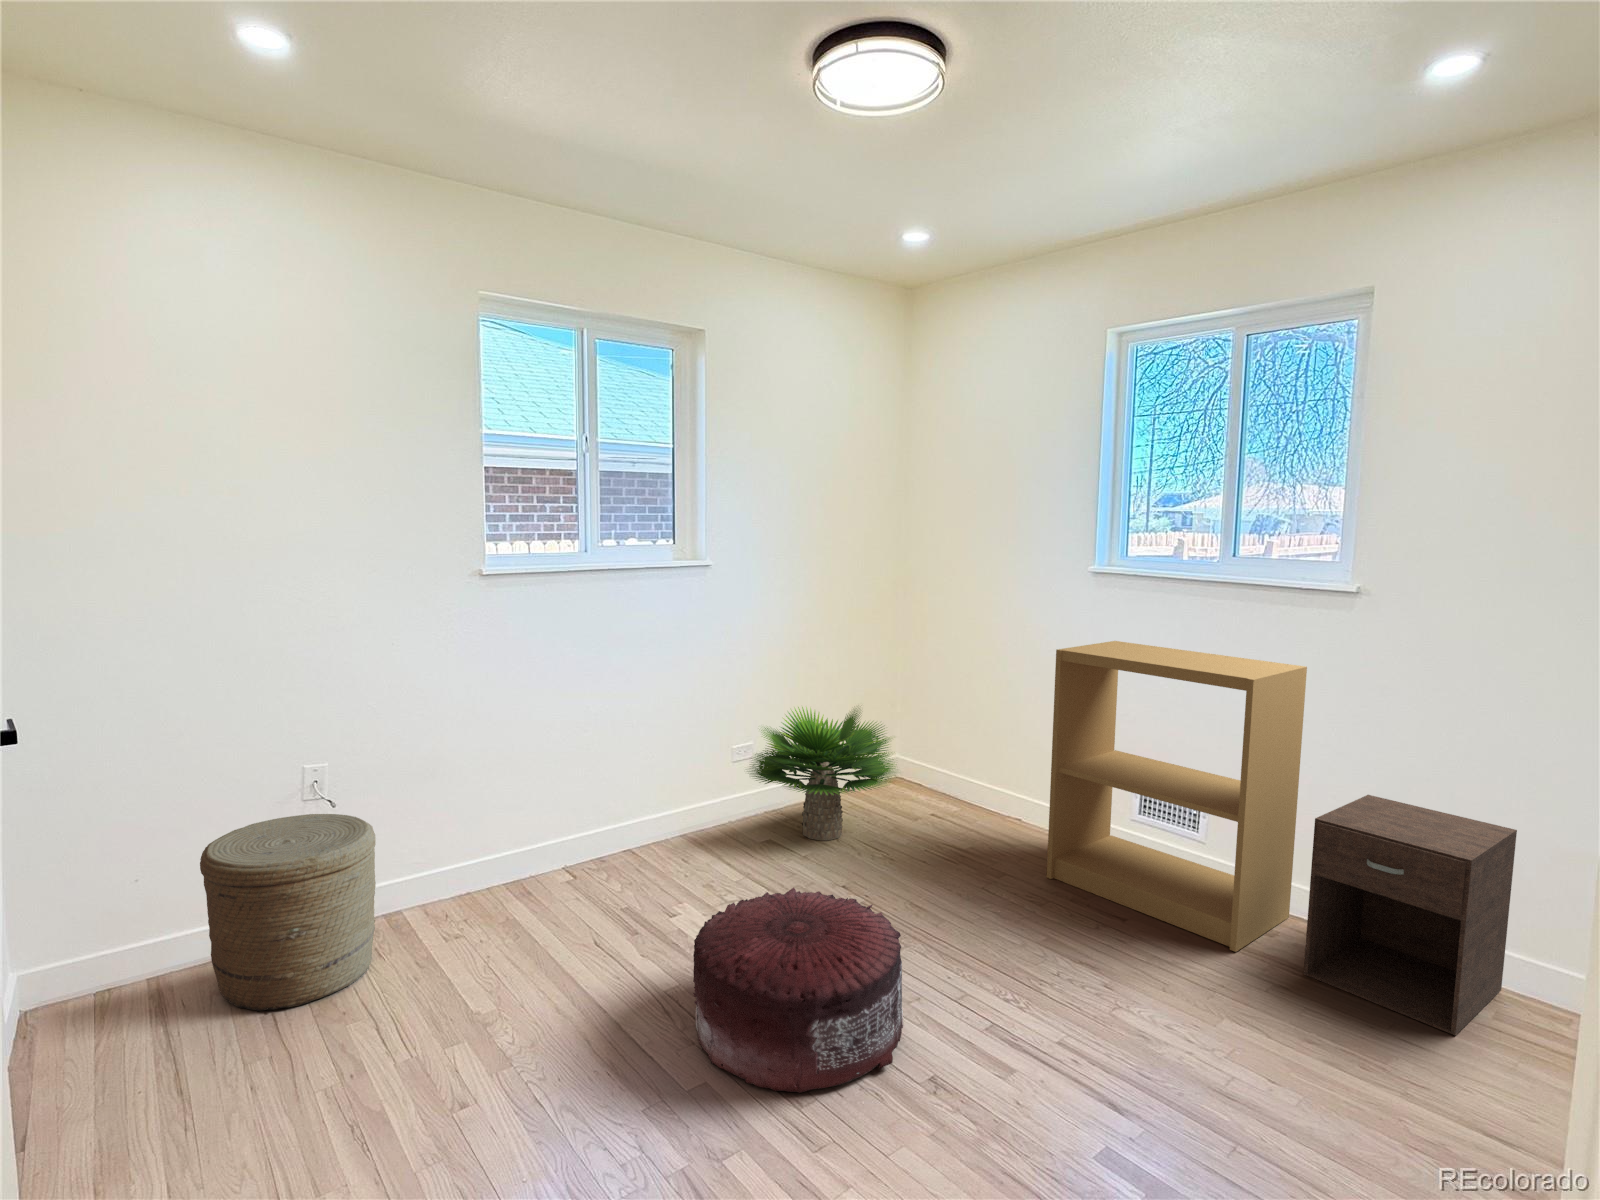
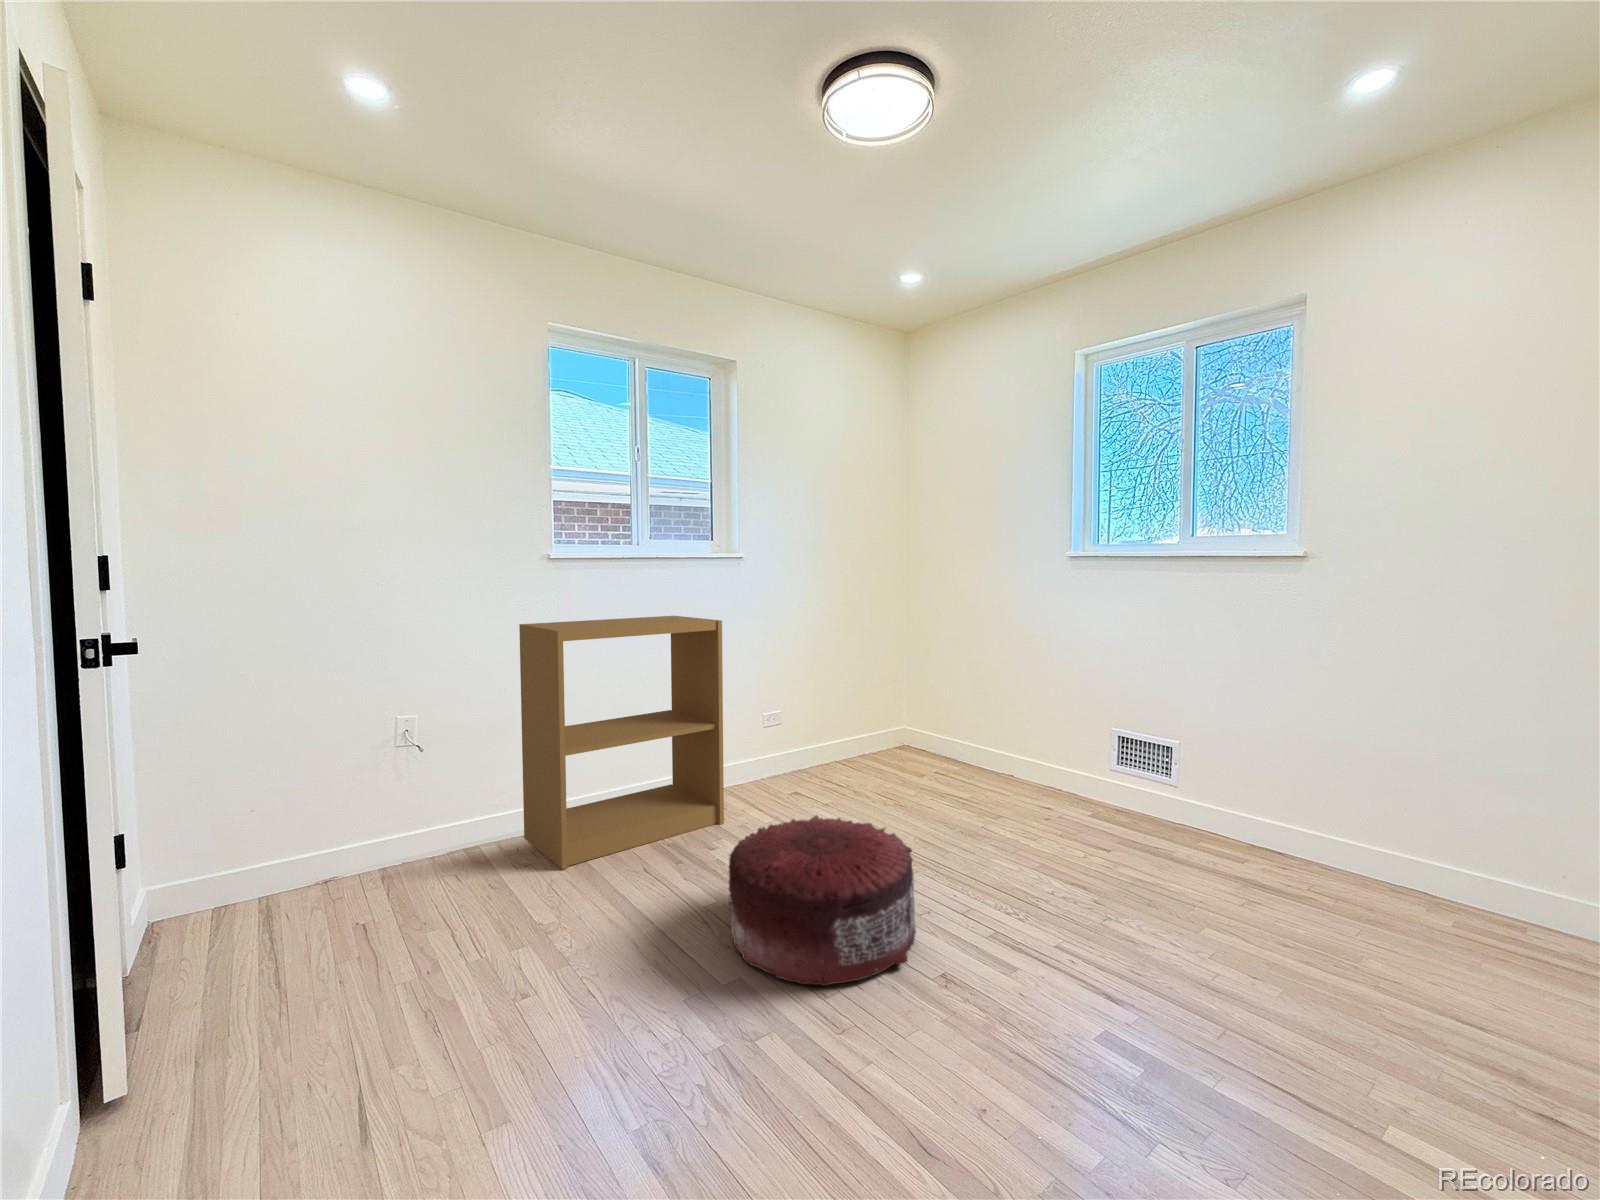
bookshelf: present [1047,641,1307,952] -> present [519,616,724,869]
potted plant: present [750,707,895,840] -> none [772,673,909,792]
nightstand: present [1304,795,1517,1035] -> none [1274,734,1464,941]
woven basket: present [200,814,376,1012] -> none [306,757,456,922]

